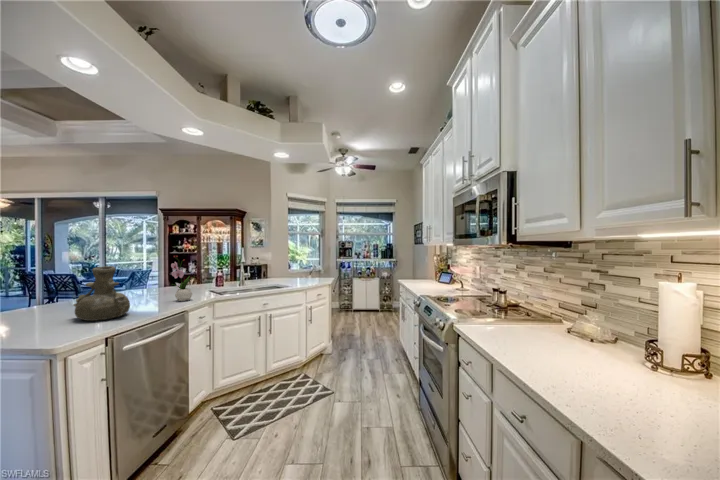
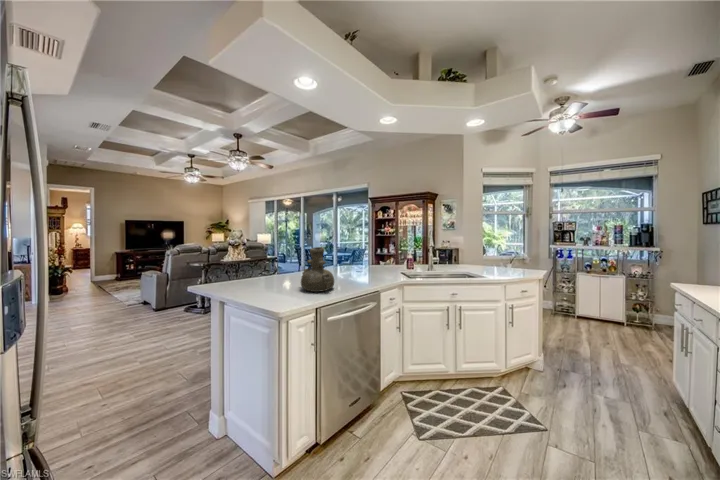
flower arrangement: present [171,256,194,301] -> none [367,239,386,282]

